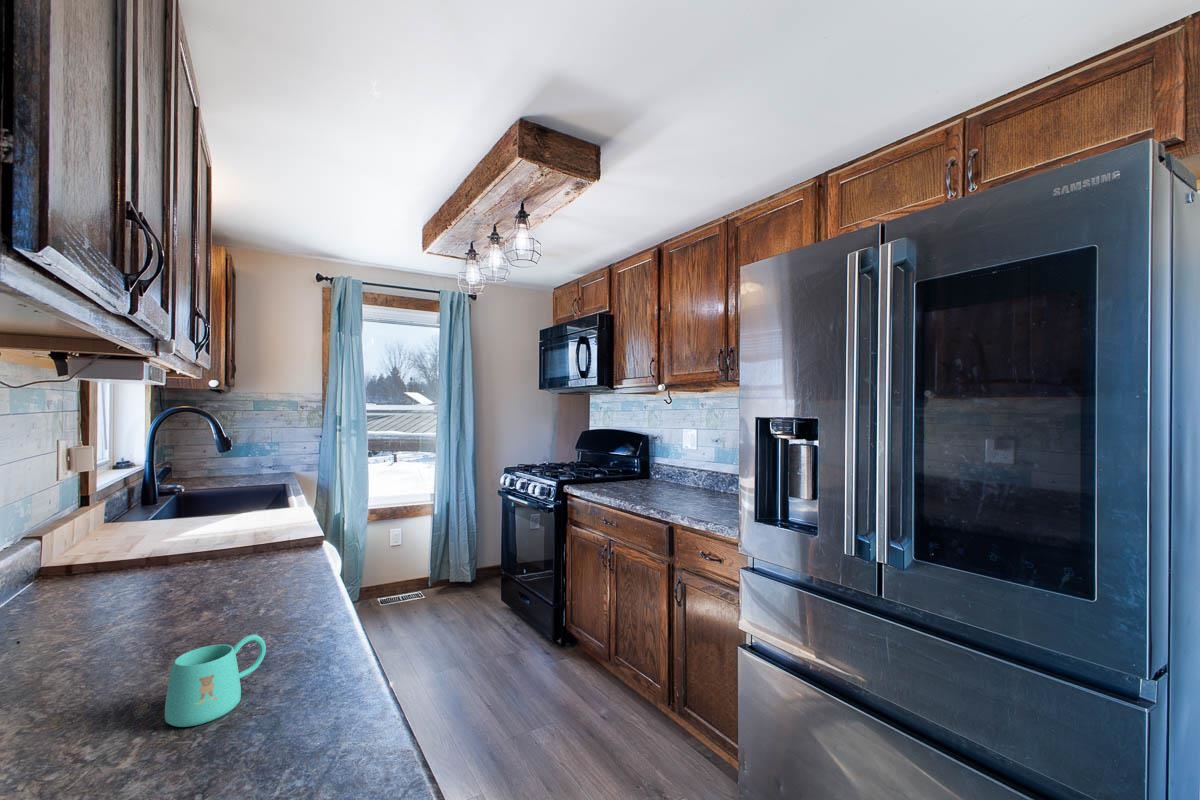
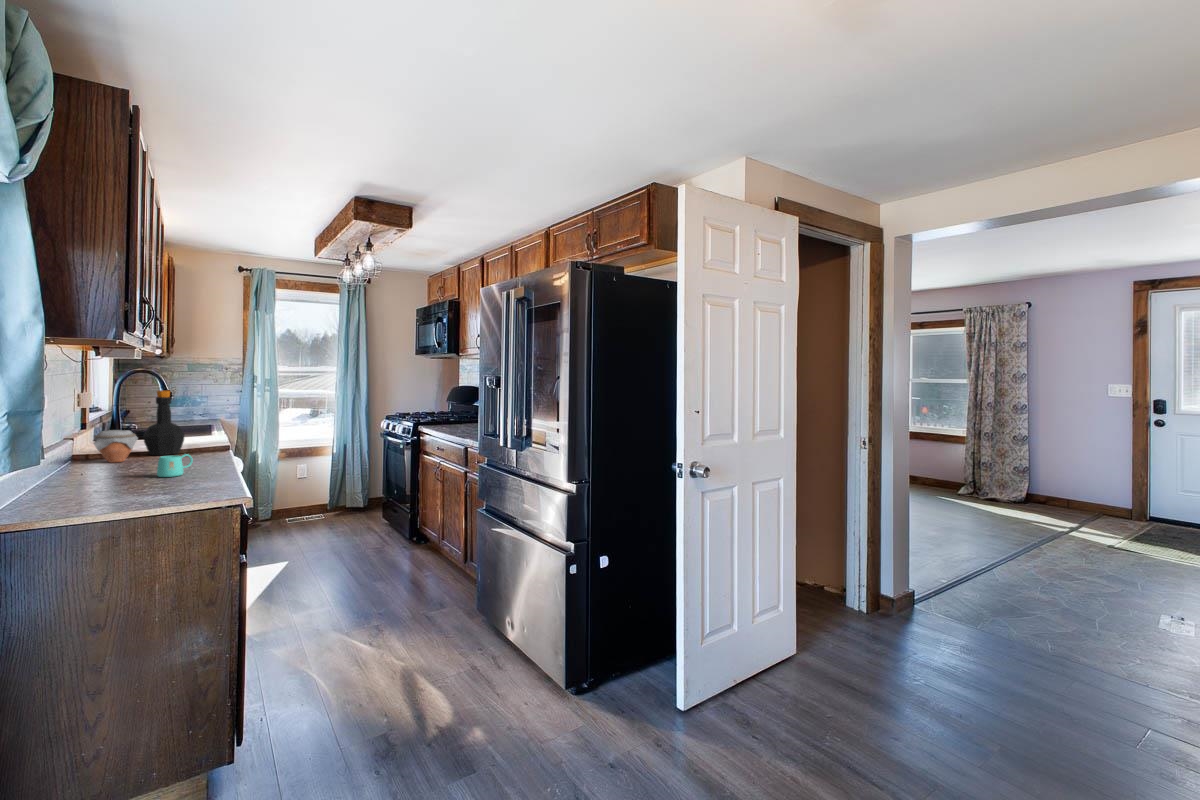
bottle: none [167,448,247,579] -> present [144,391,184,455]
jar: none [42,539,151,619] -> present [94,430,138,463]

